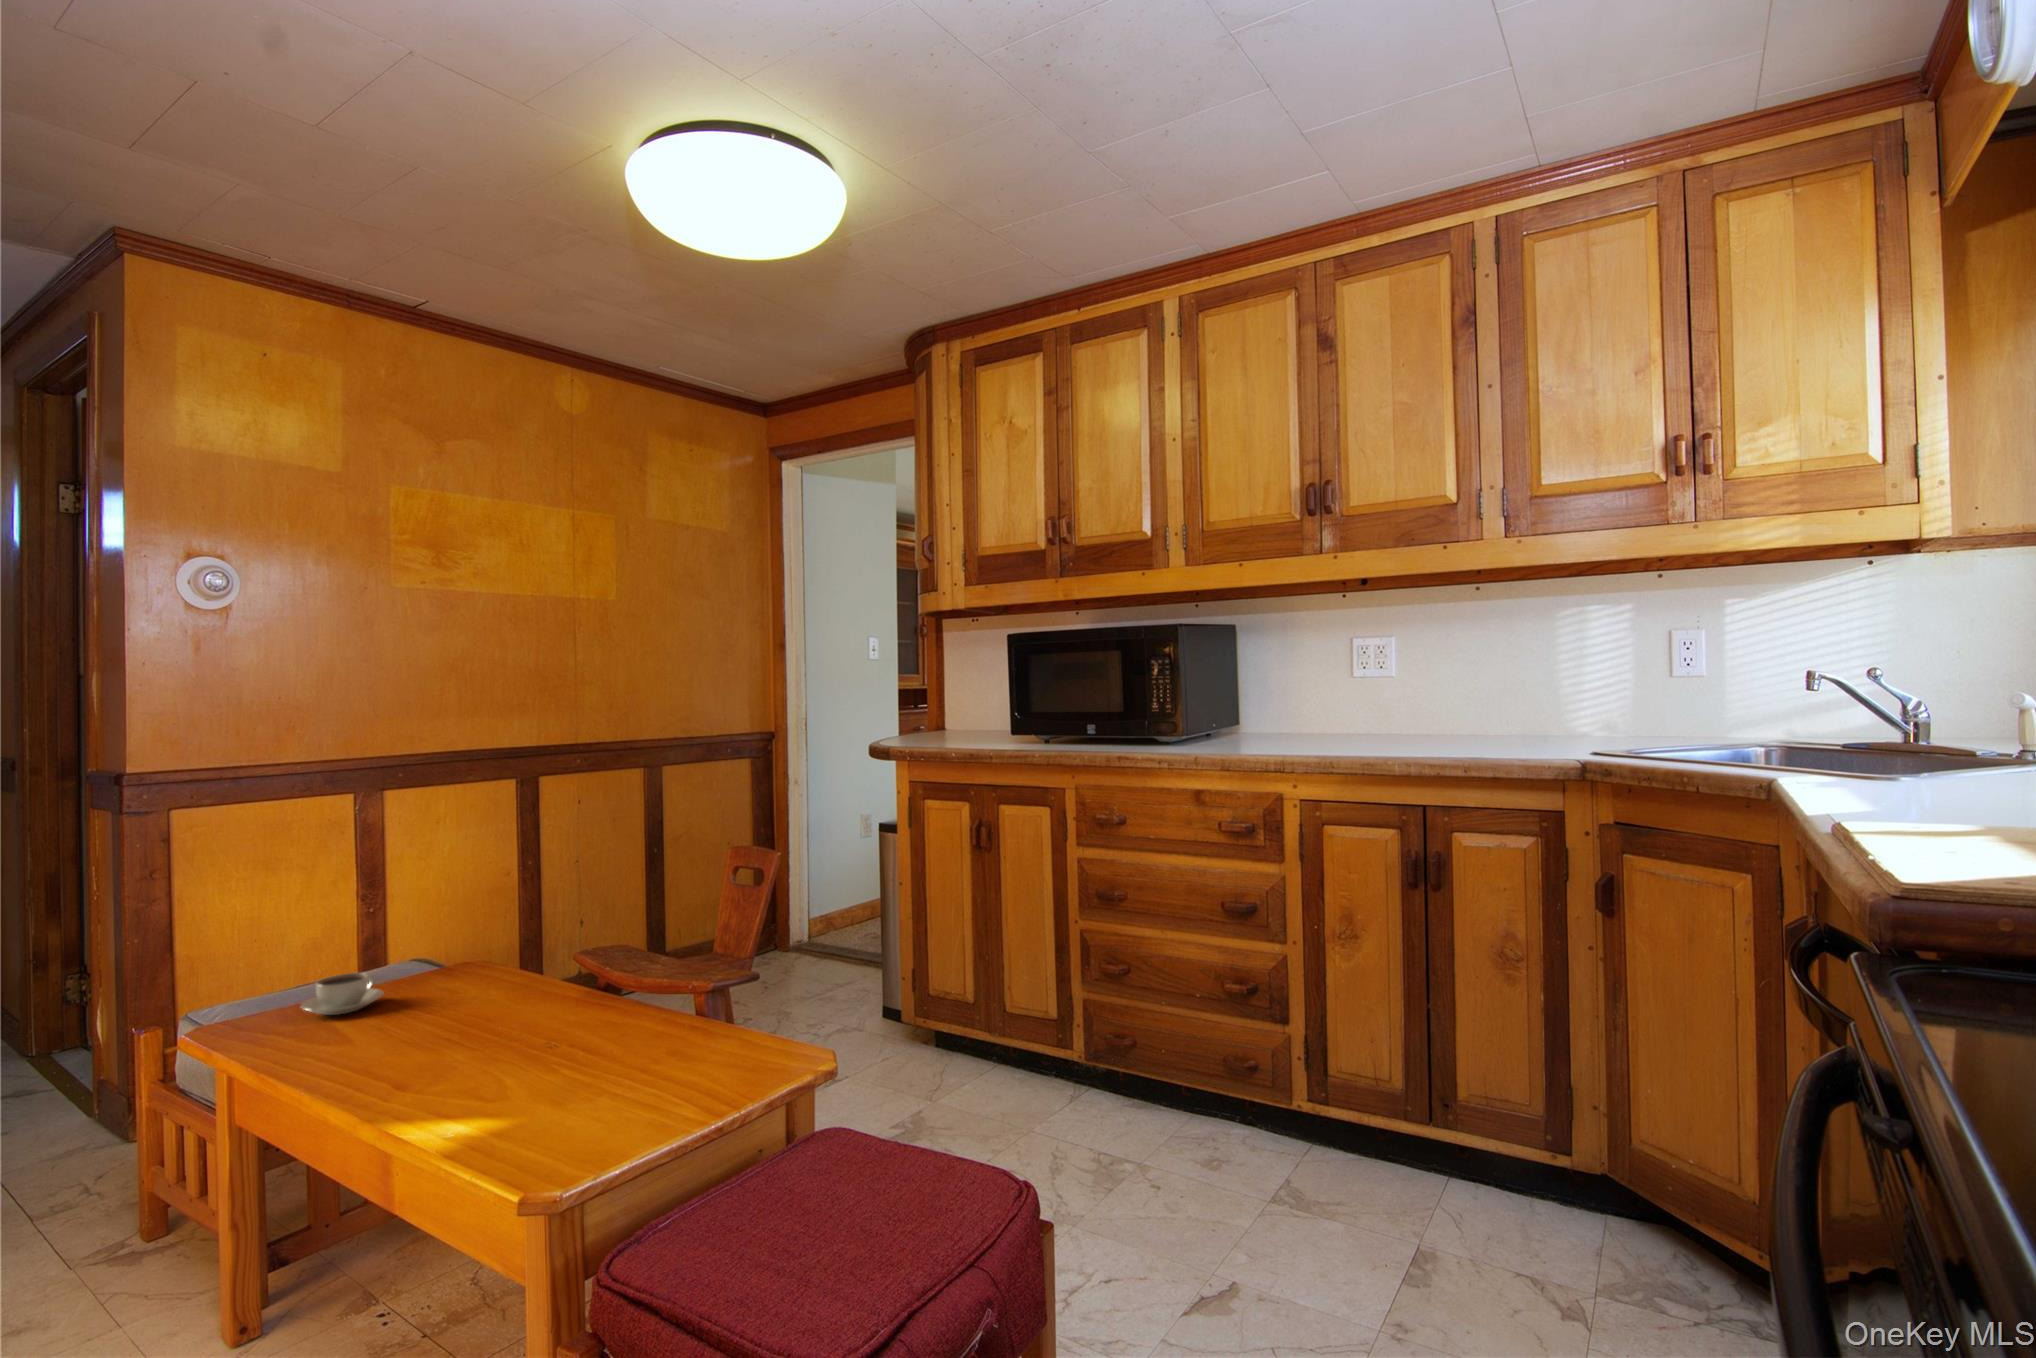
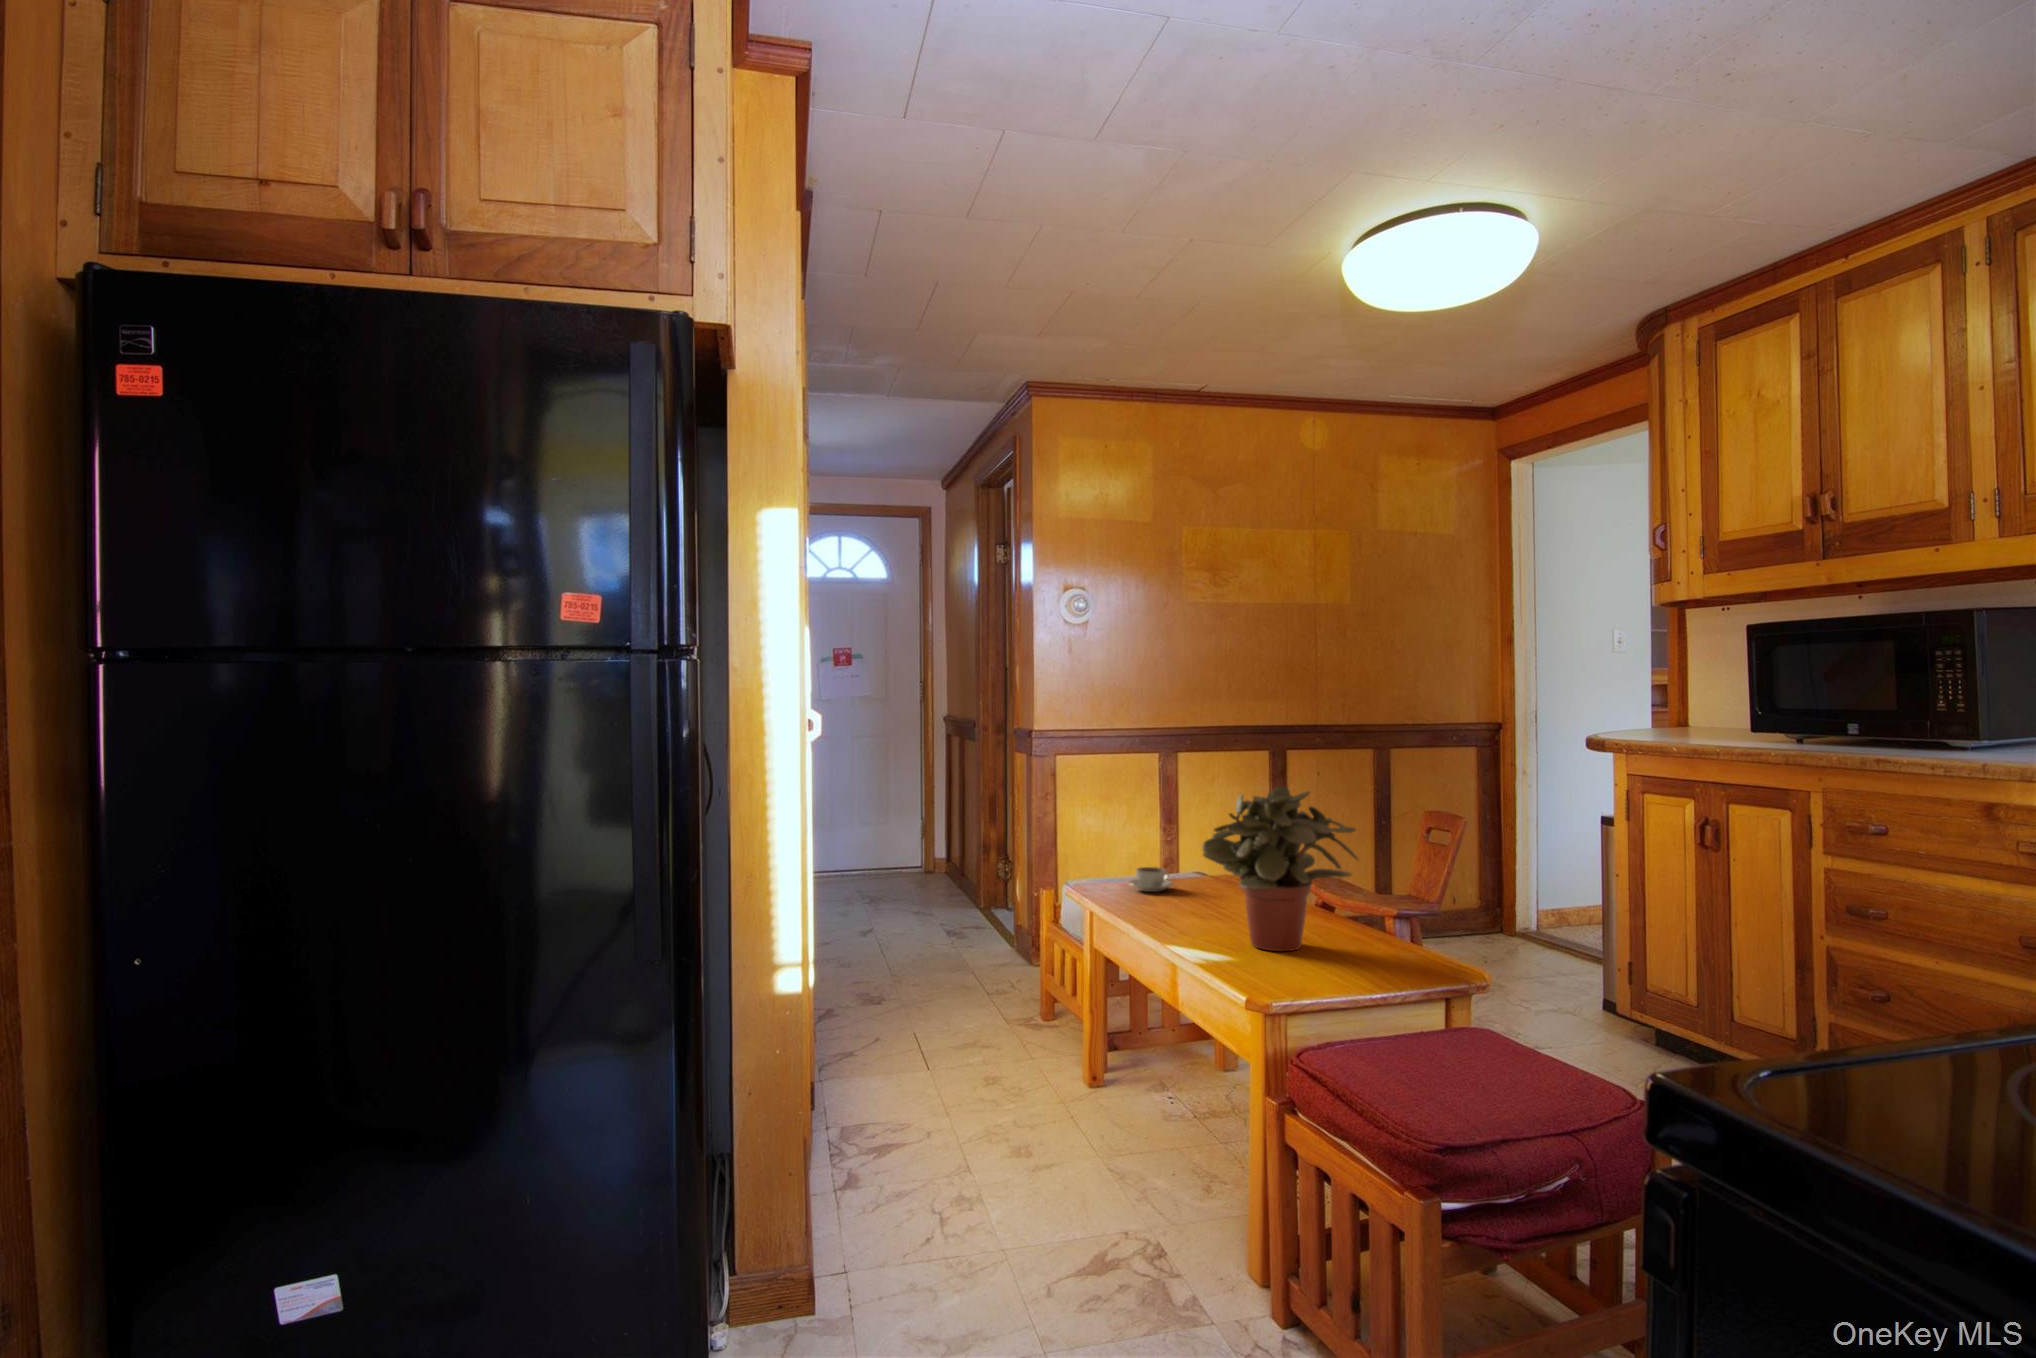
potted plant: none [435,849,679,1093] -> present [1202,786,1358,951]

